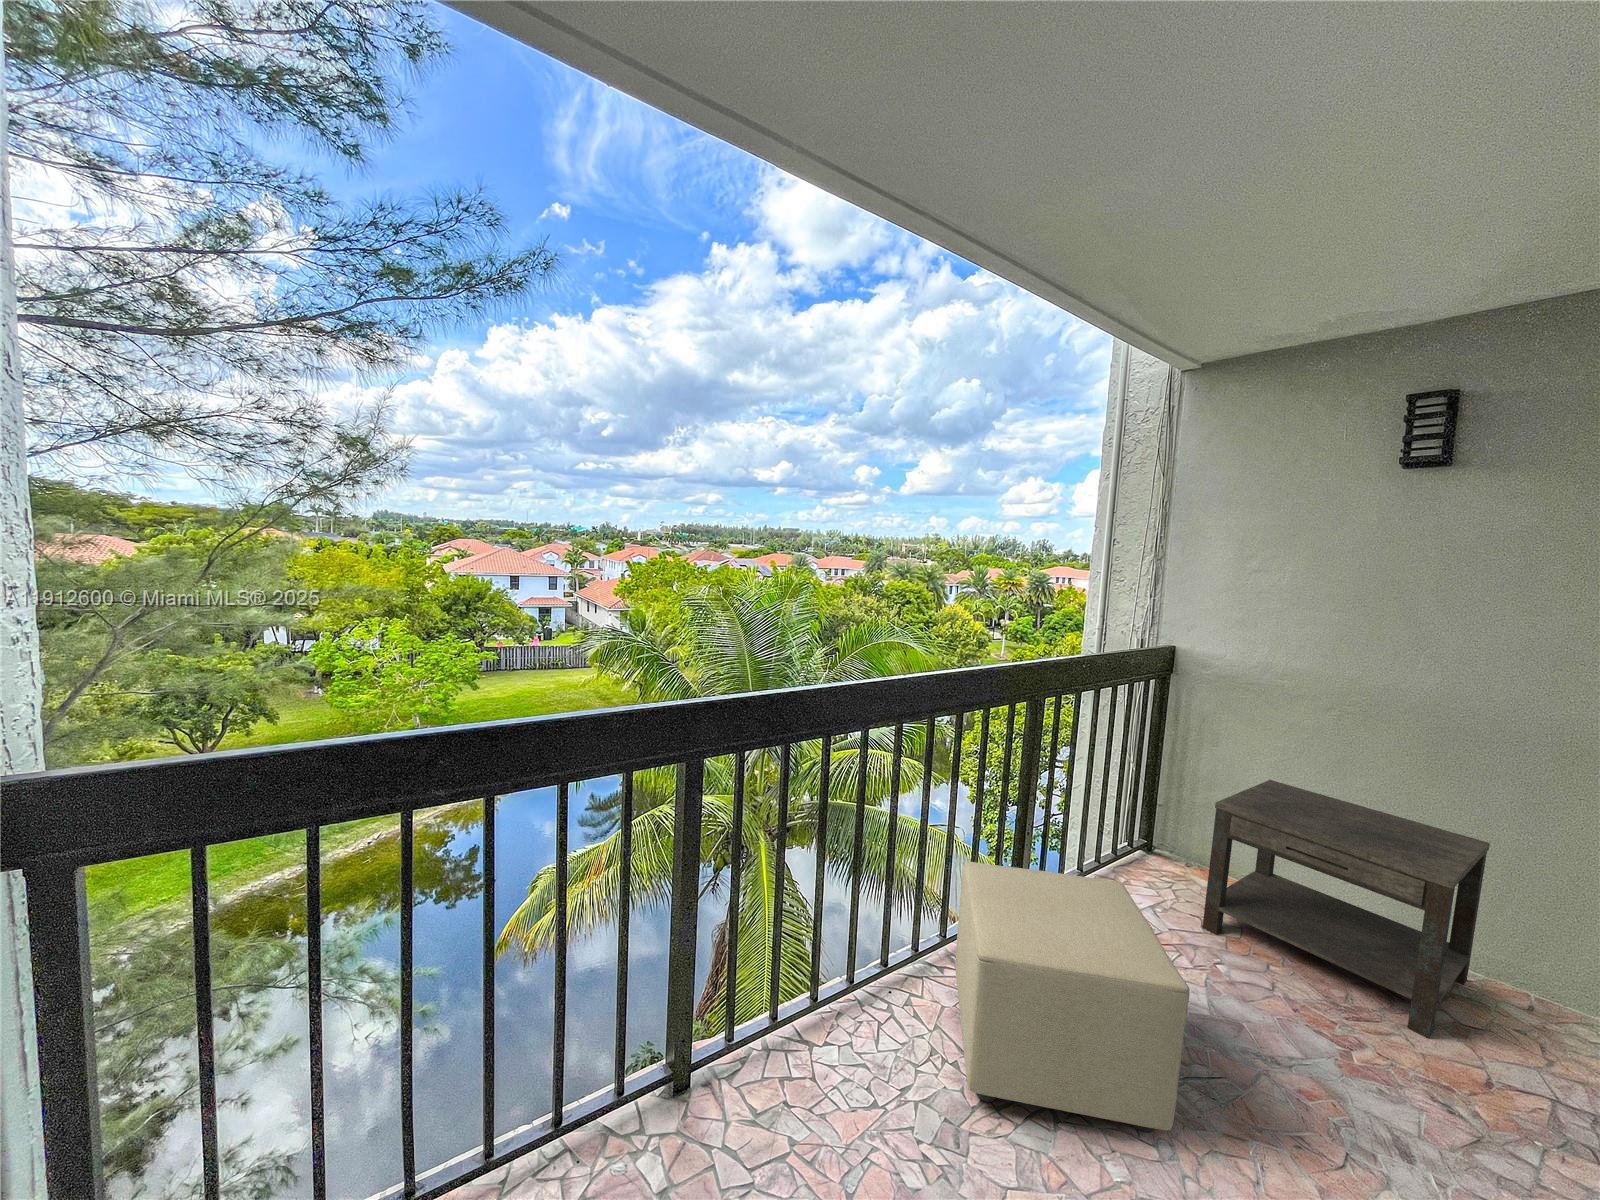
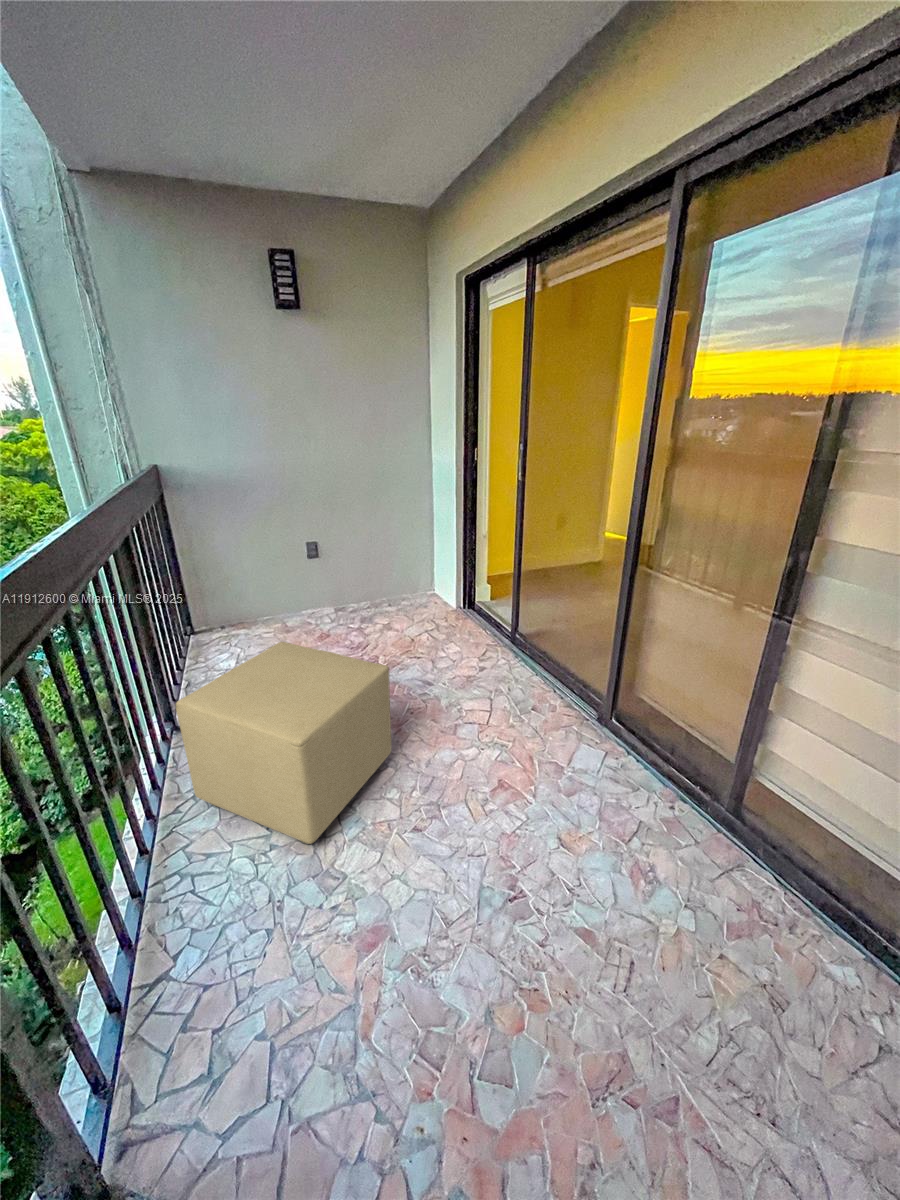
side table: present [1203,780,1490,1038] -> none [259,535,387,655]

